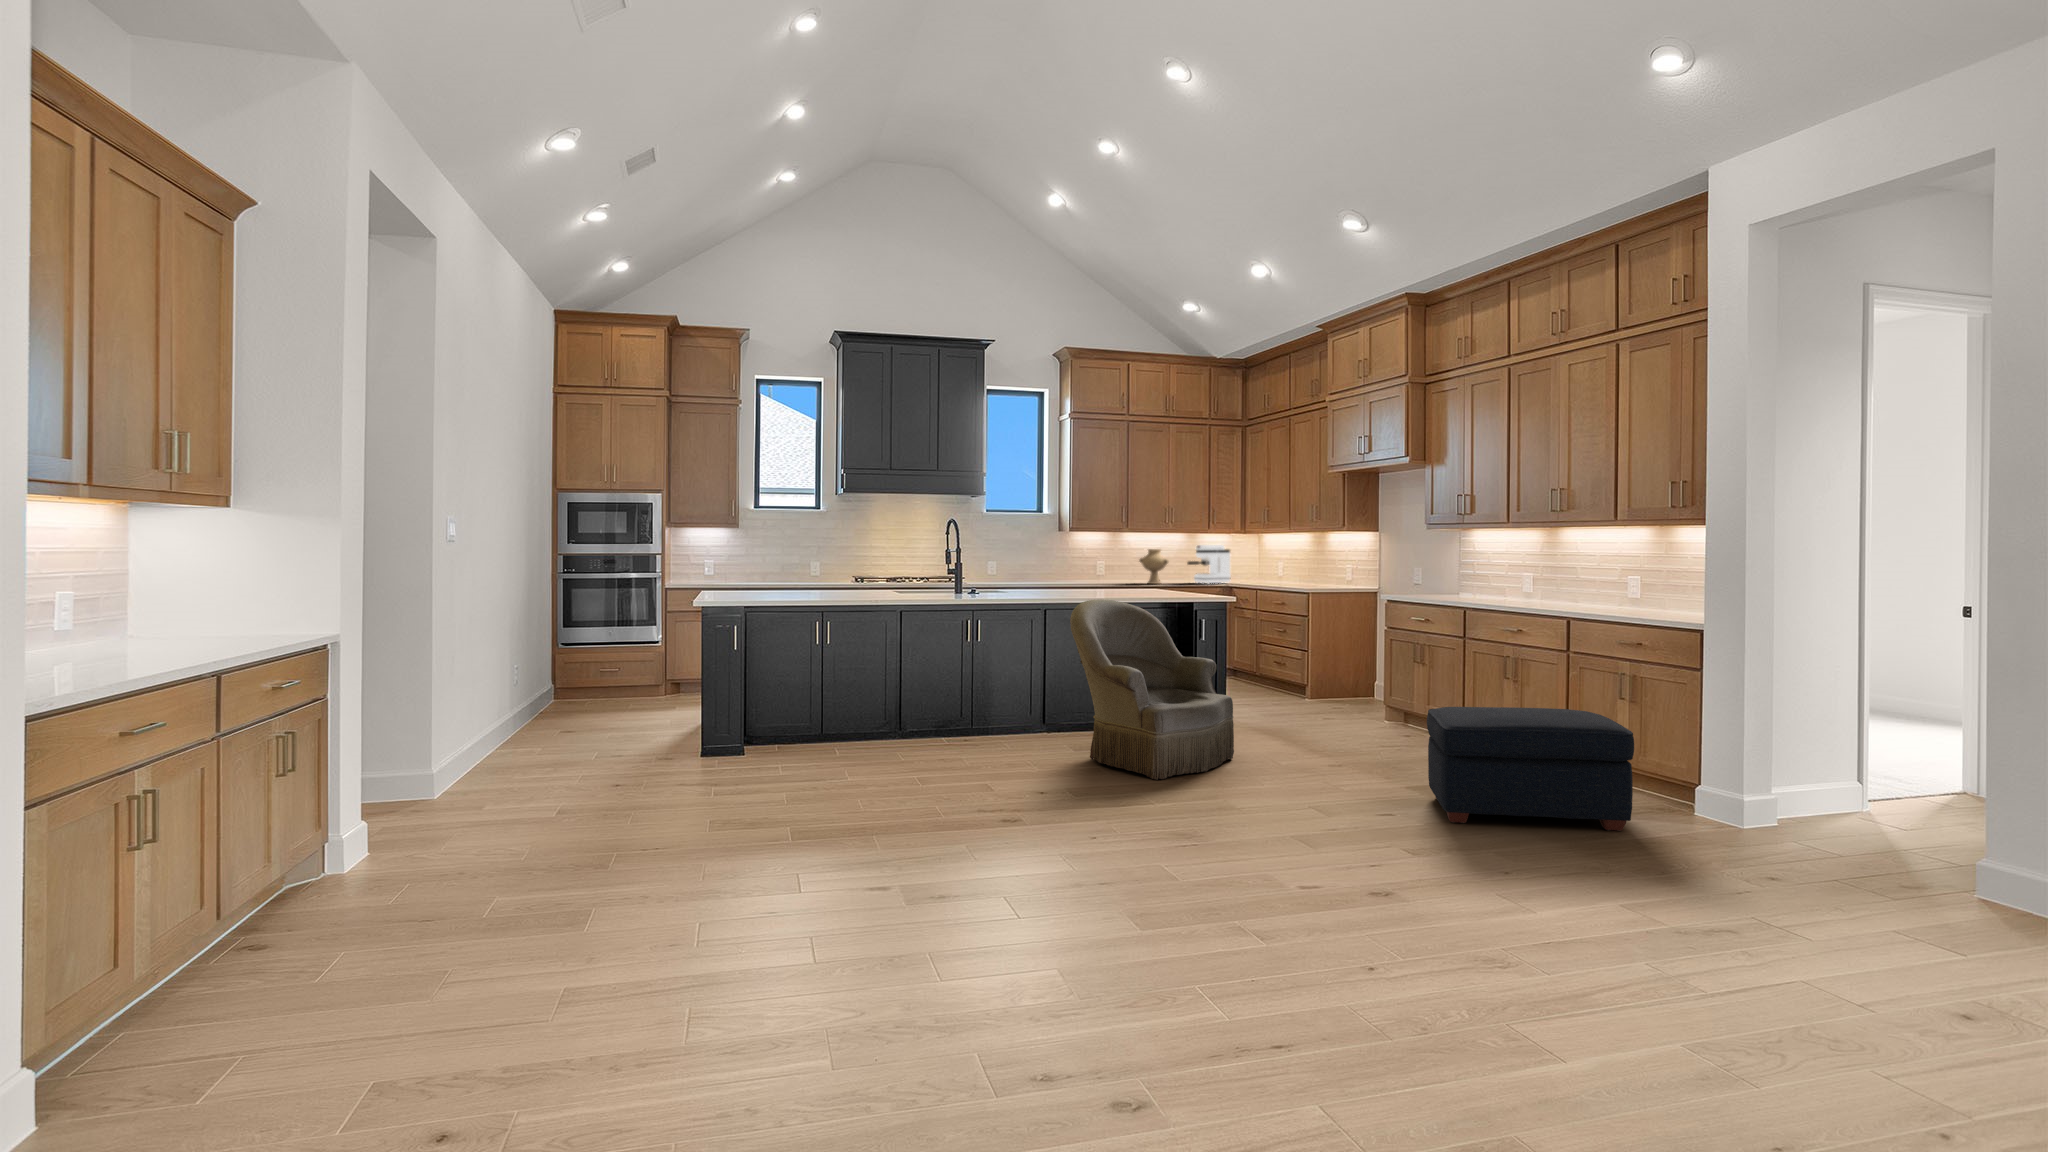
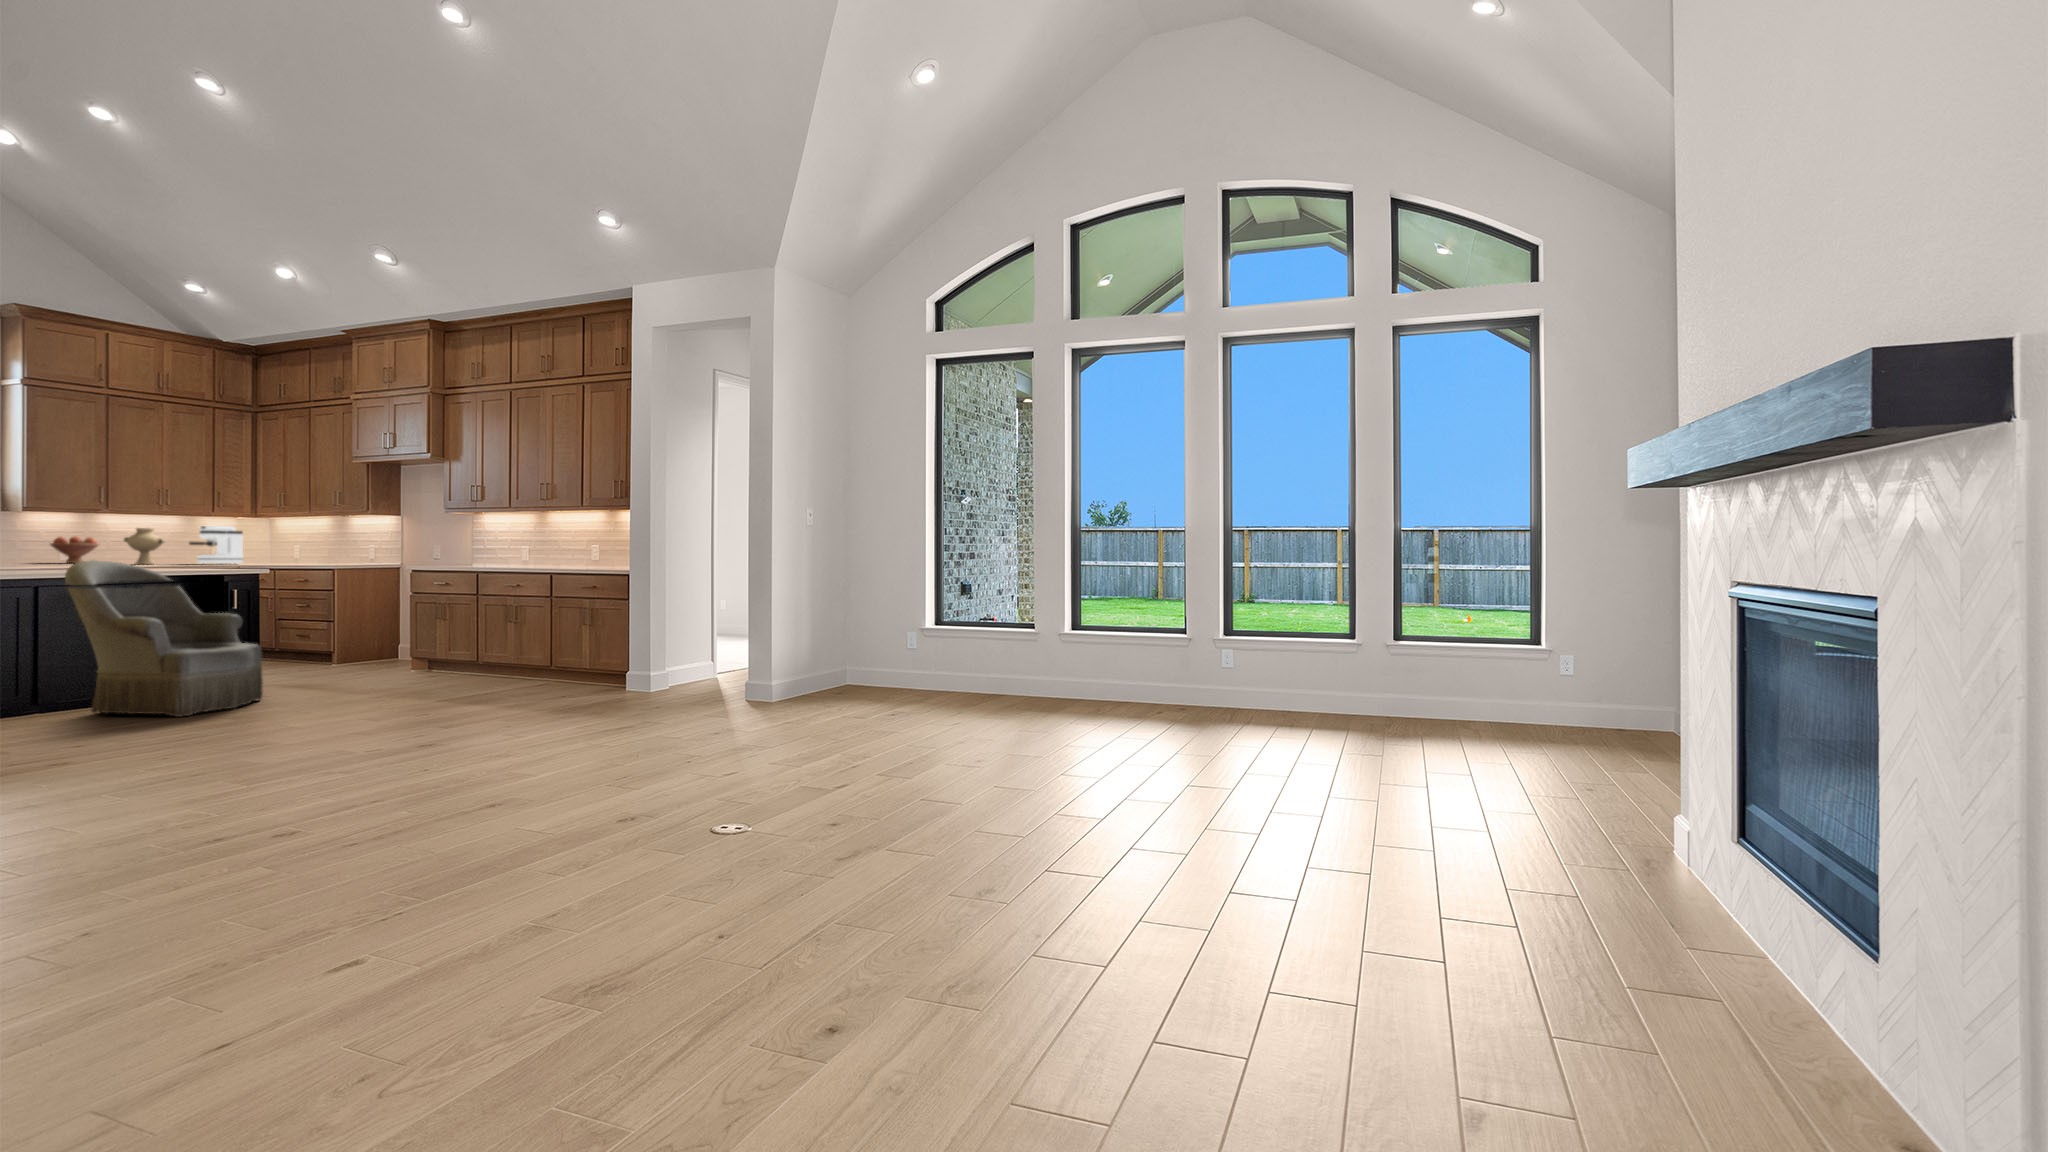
fruit bowl: none [1090,557,1124,582] -> present [50,536,98,563]
ottoman: present [1427,707,1634,831] -> none [443,627,585,708]

